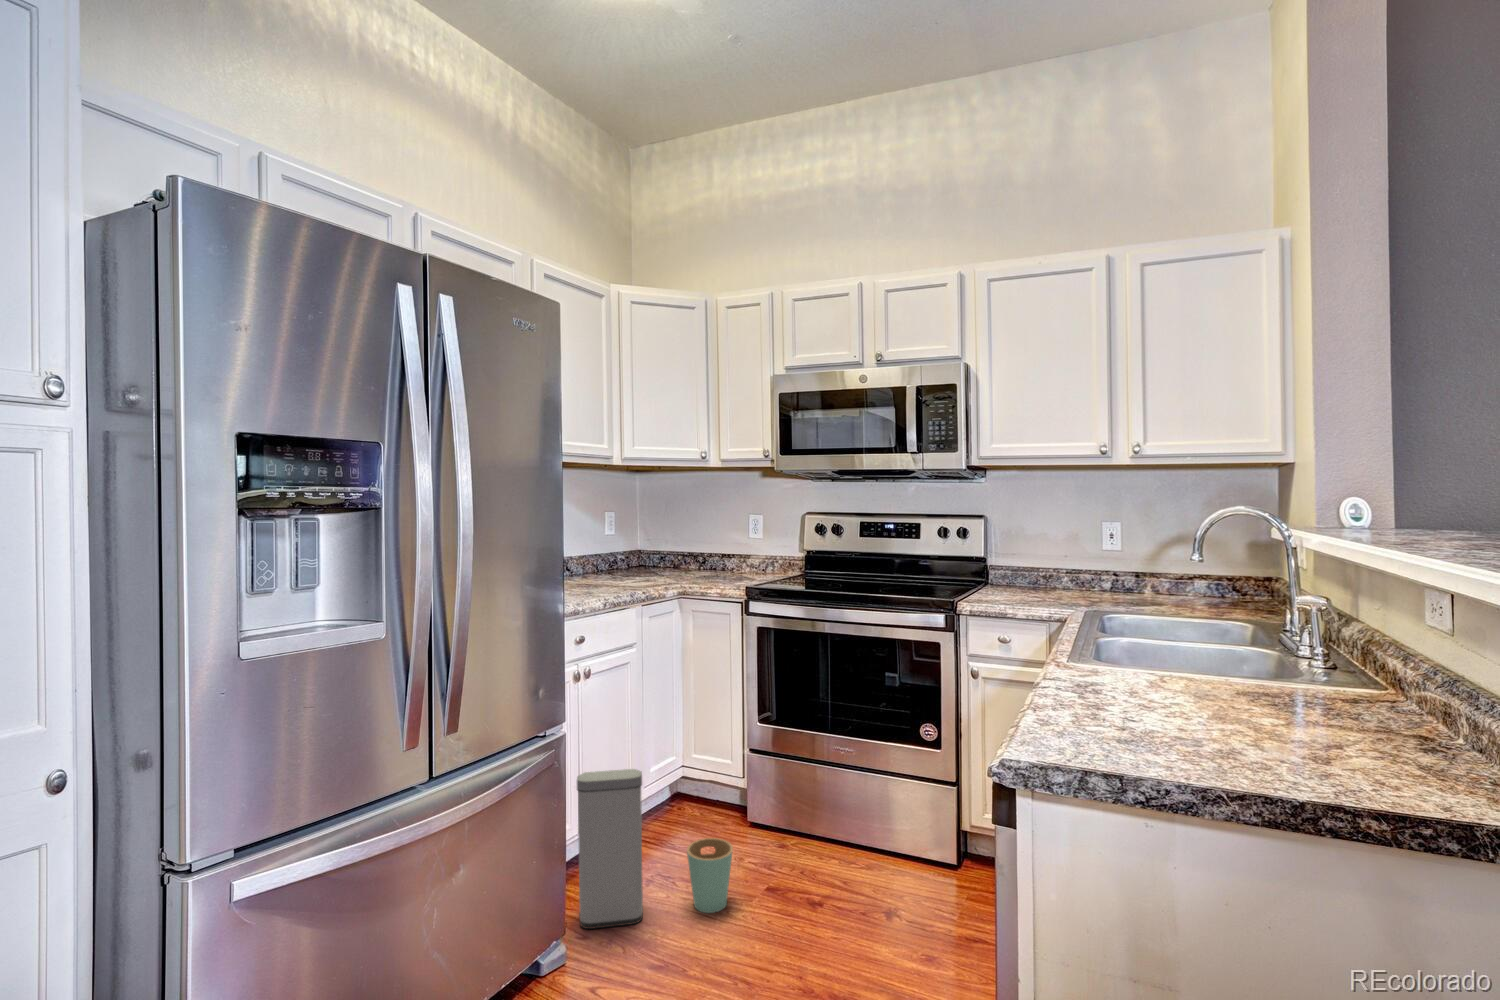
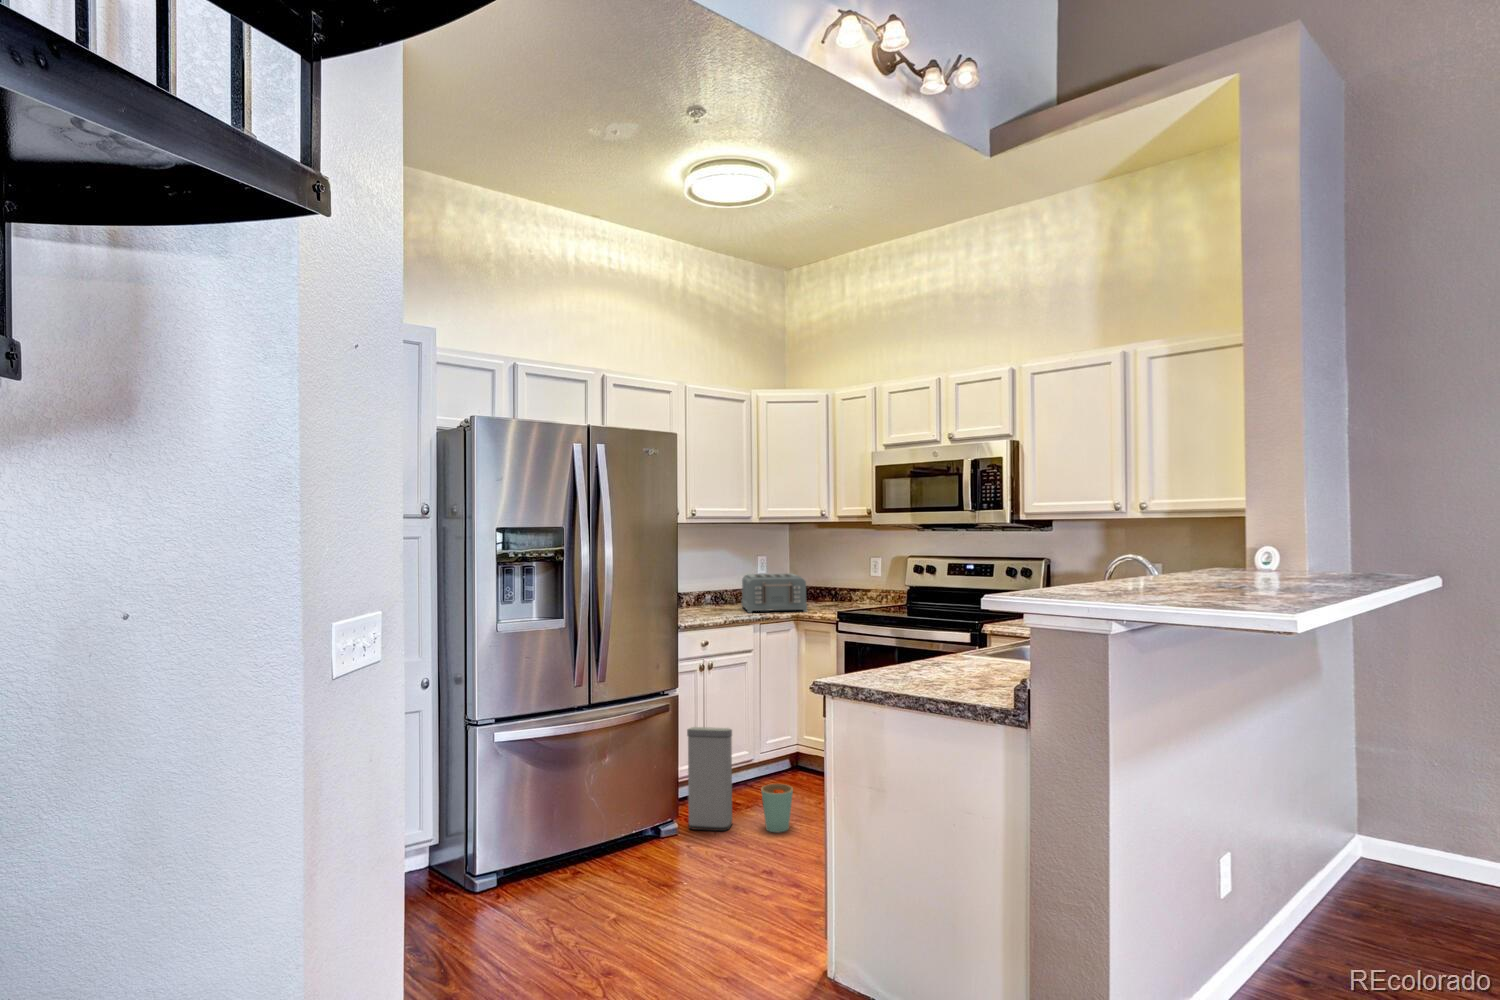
toaster: none [600,537,698,593] -> present [742,573,807,613]

